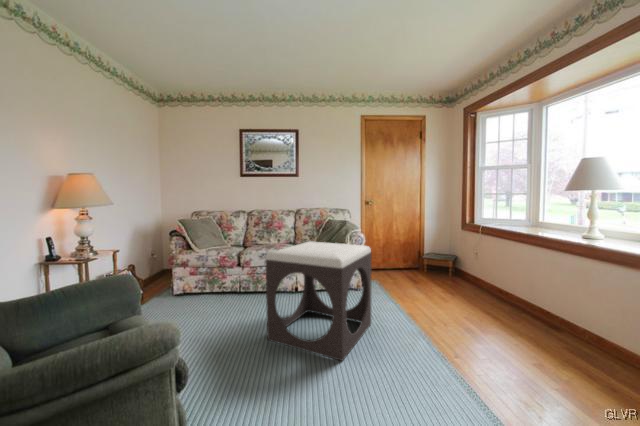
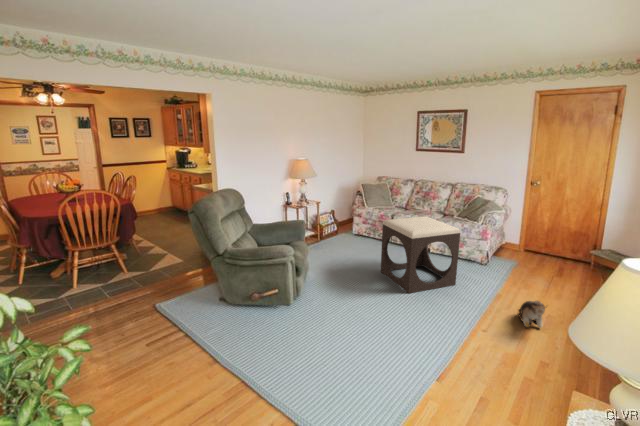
plush toy: none [460,311,531,351] -> present [519,301,546,328]

